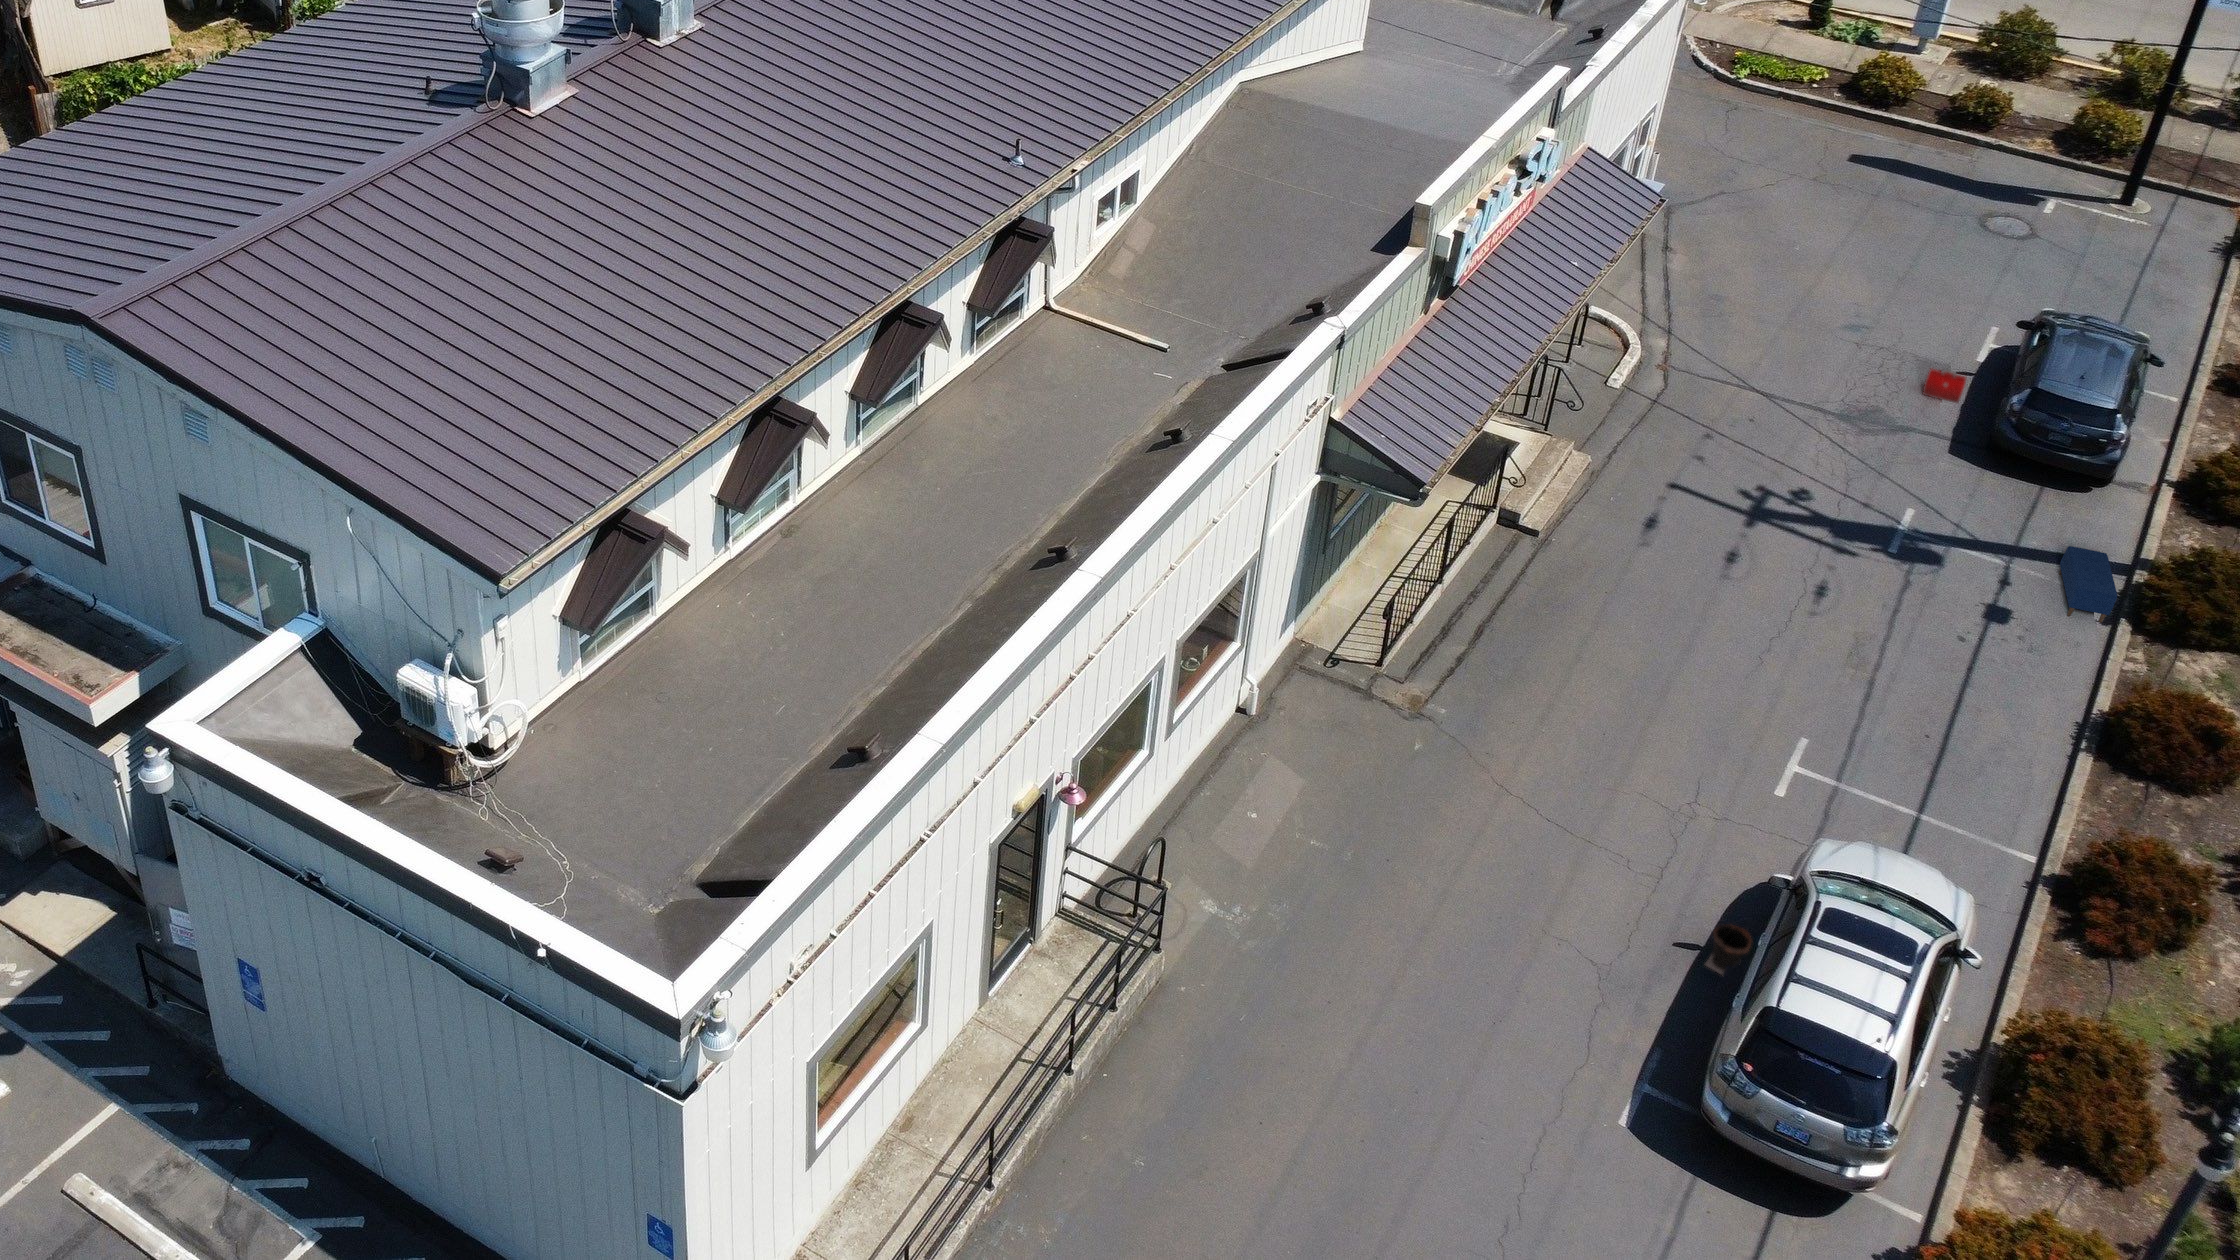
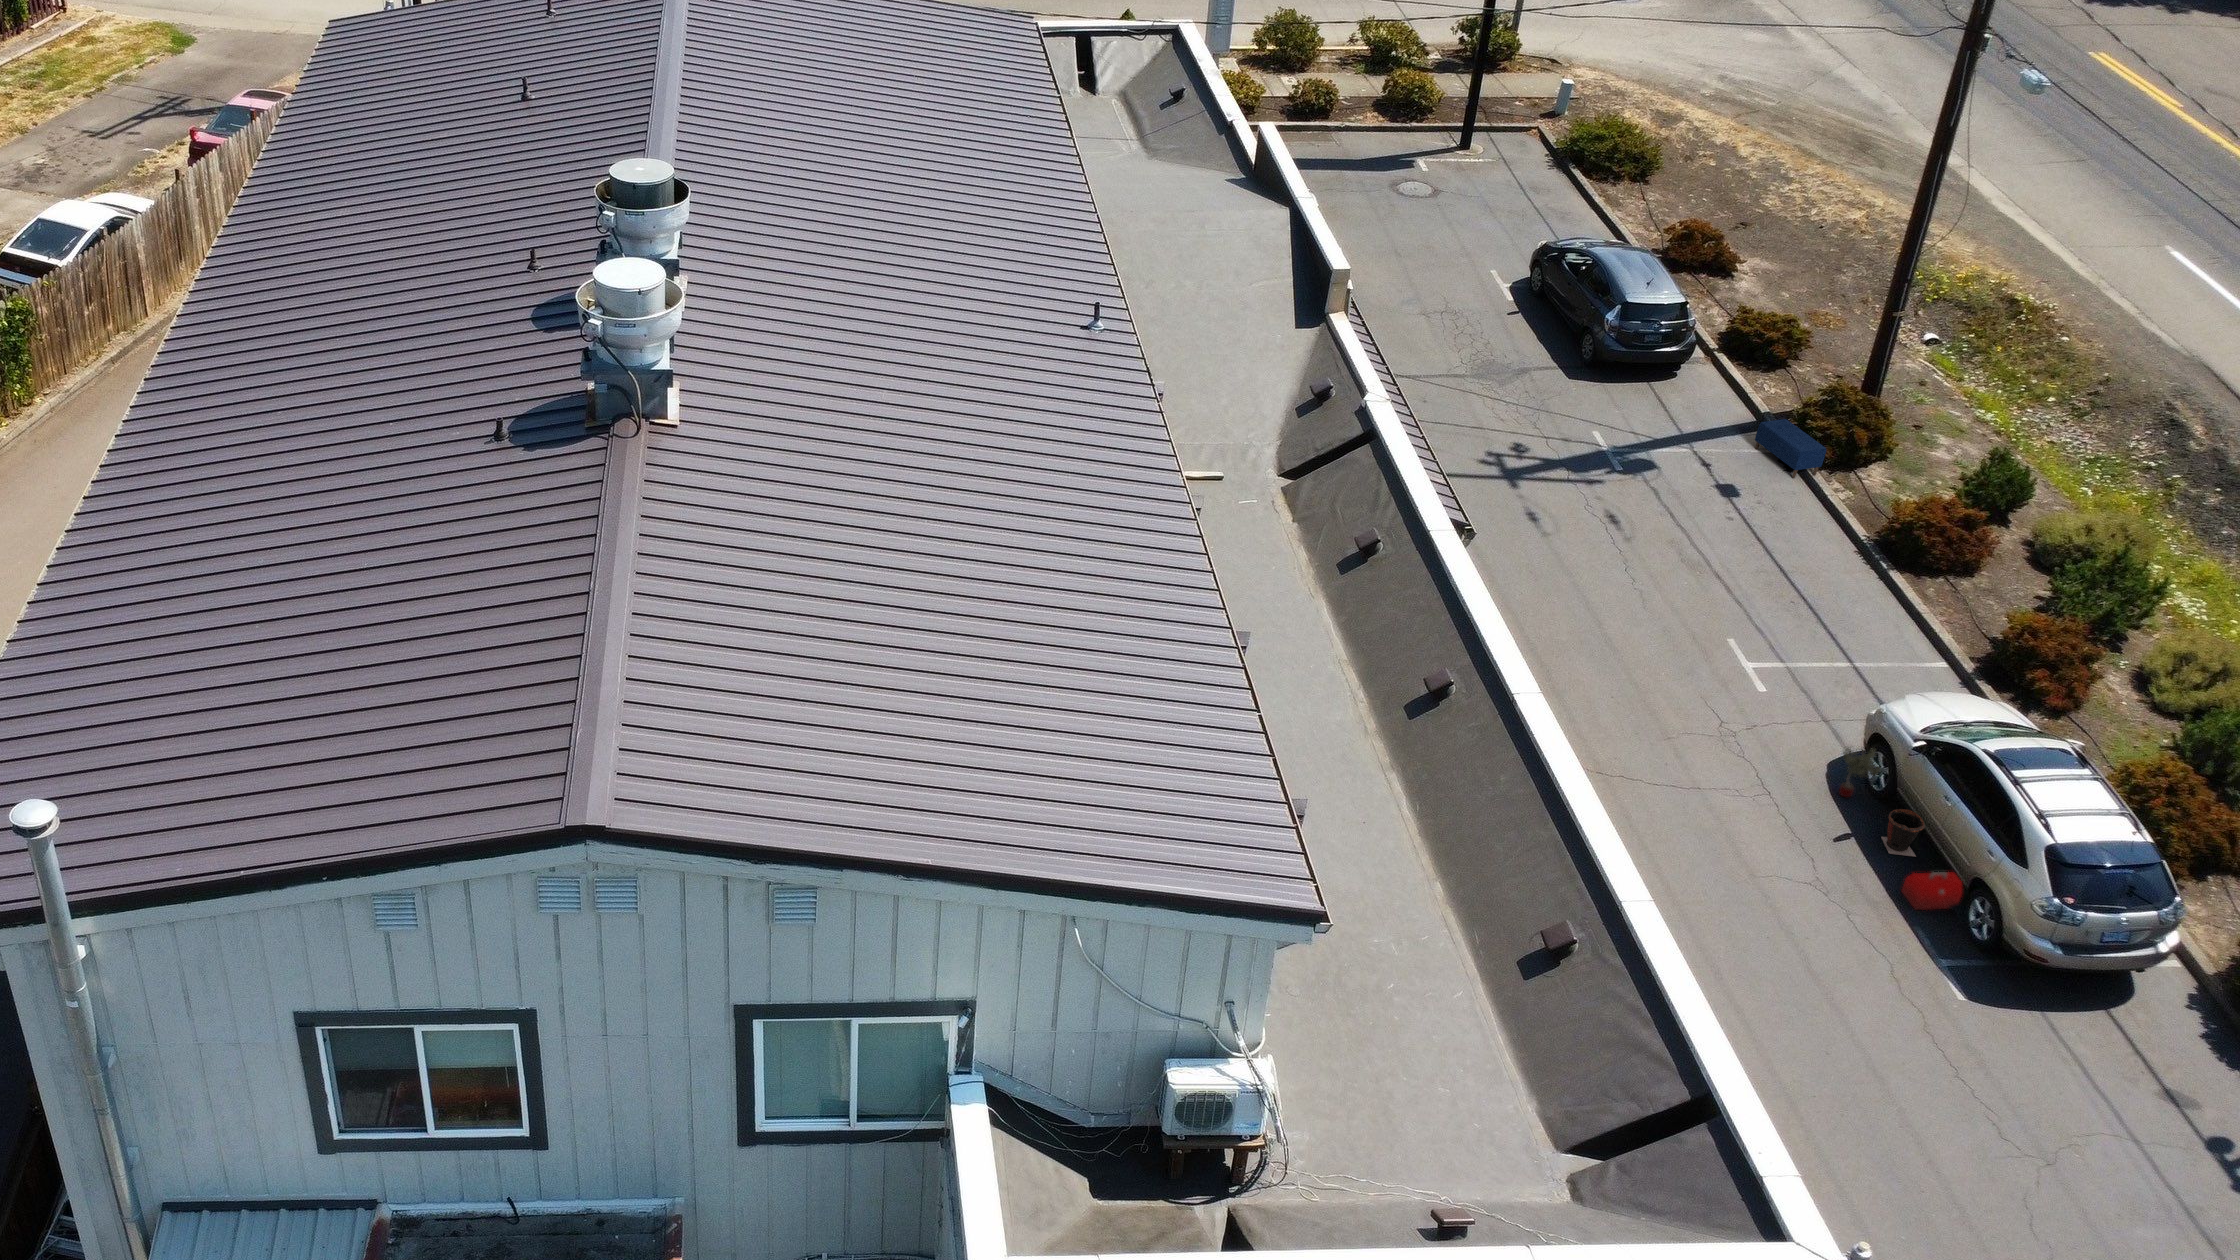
toolbox: present [1923,368,1966,403] -> present [1902,872,1962,910]
potted tree: none [1718,849,1760,902] -> present [1839,747,1879,797]

